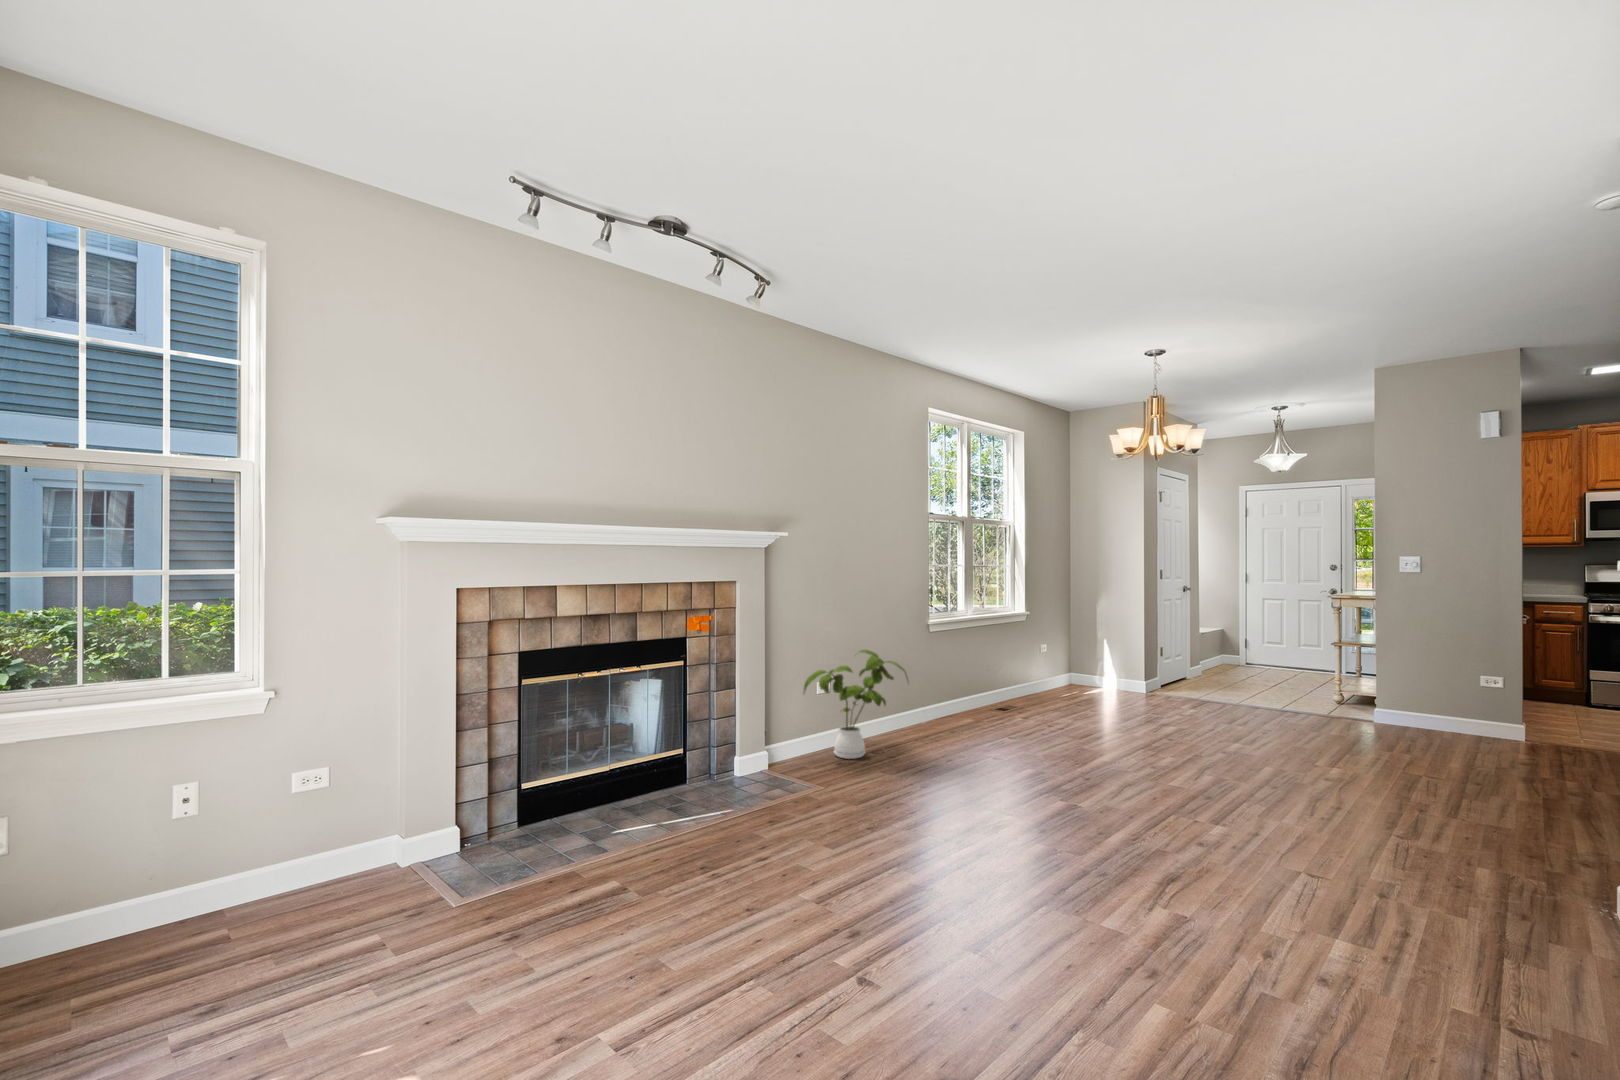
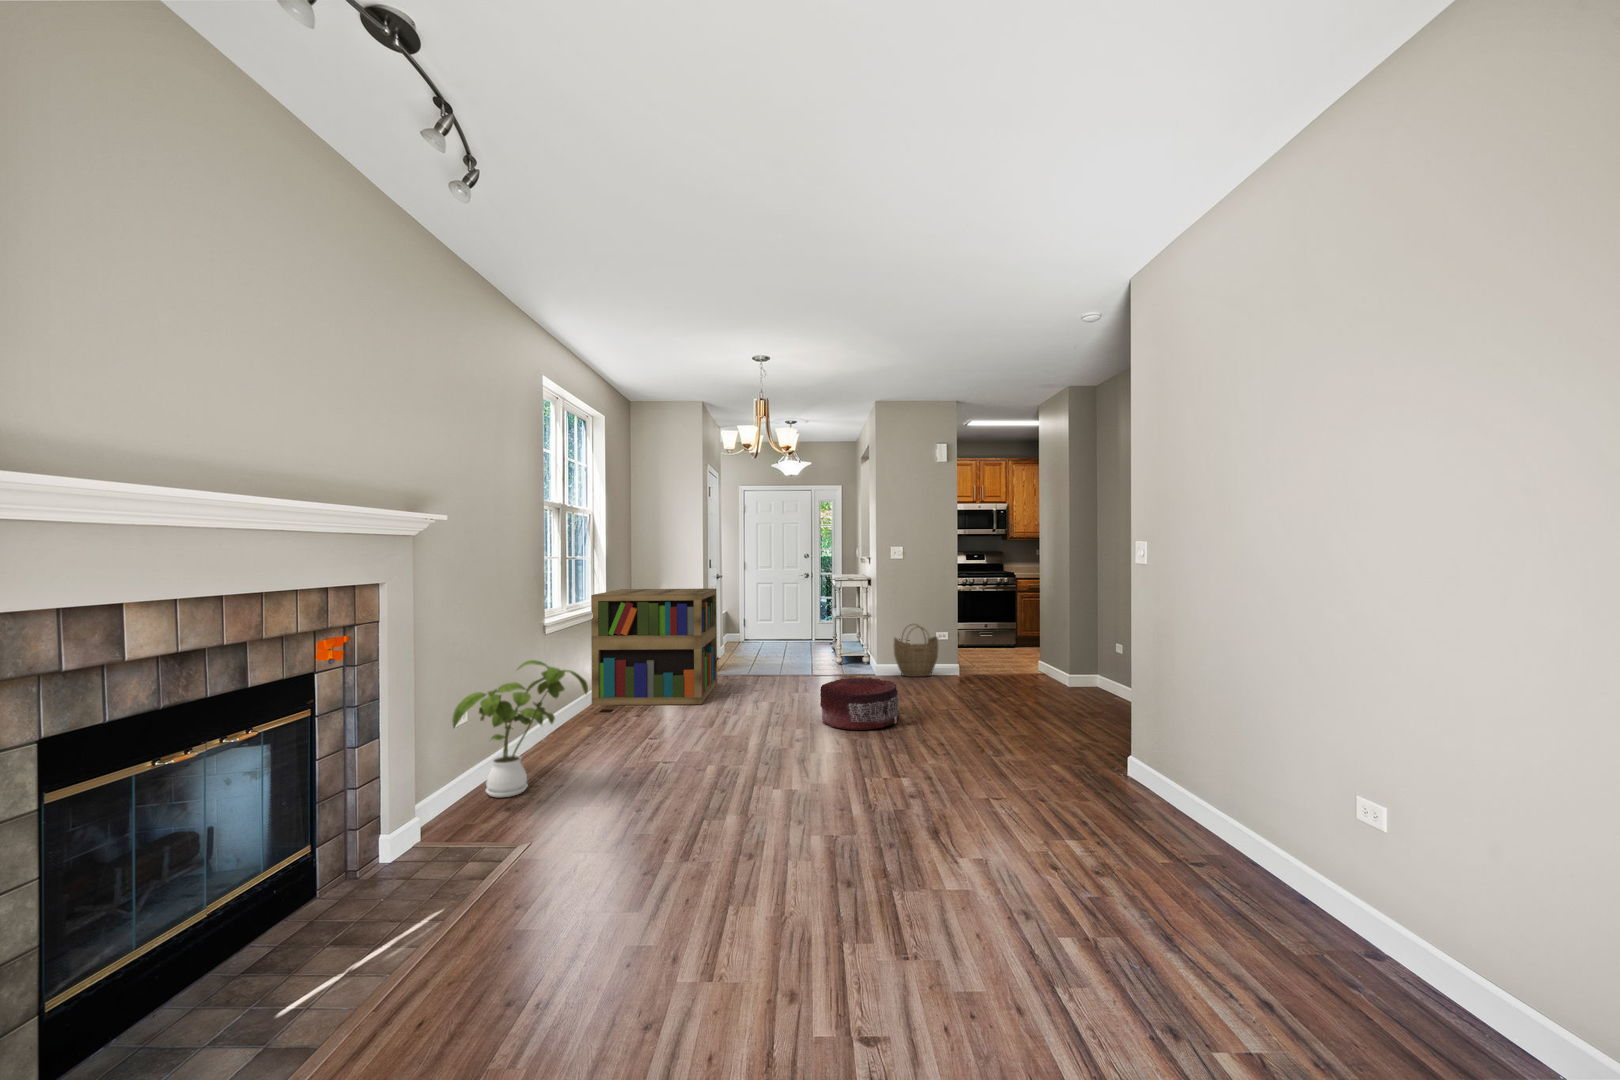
bookshelf: none [994,597,1142,722] -> present [591,588,717,705]
woven basket: none [1402,666,1483,742] -> present [894,626,938,677]
pouf: none [1202,716,1319,782] -> present [820,677,899,730]

